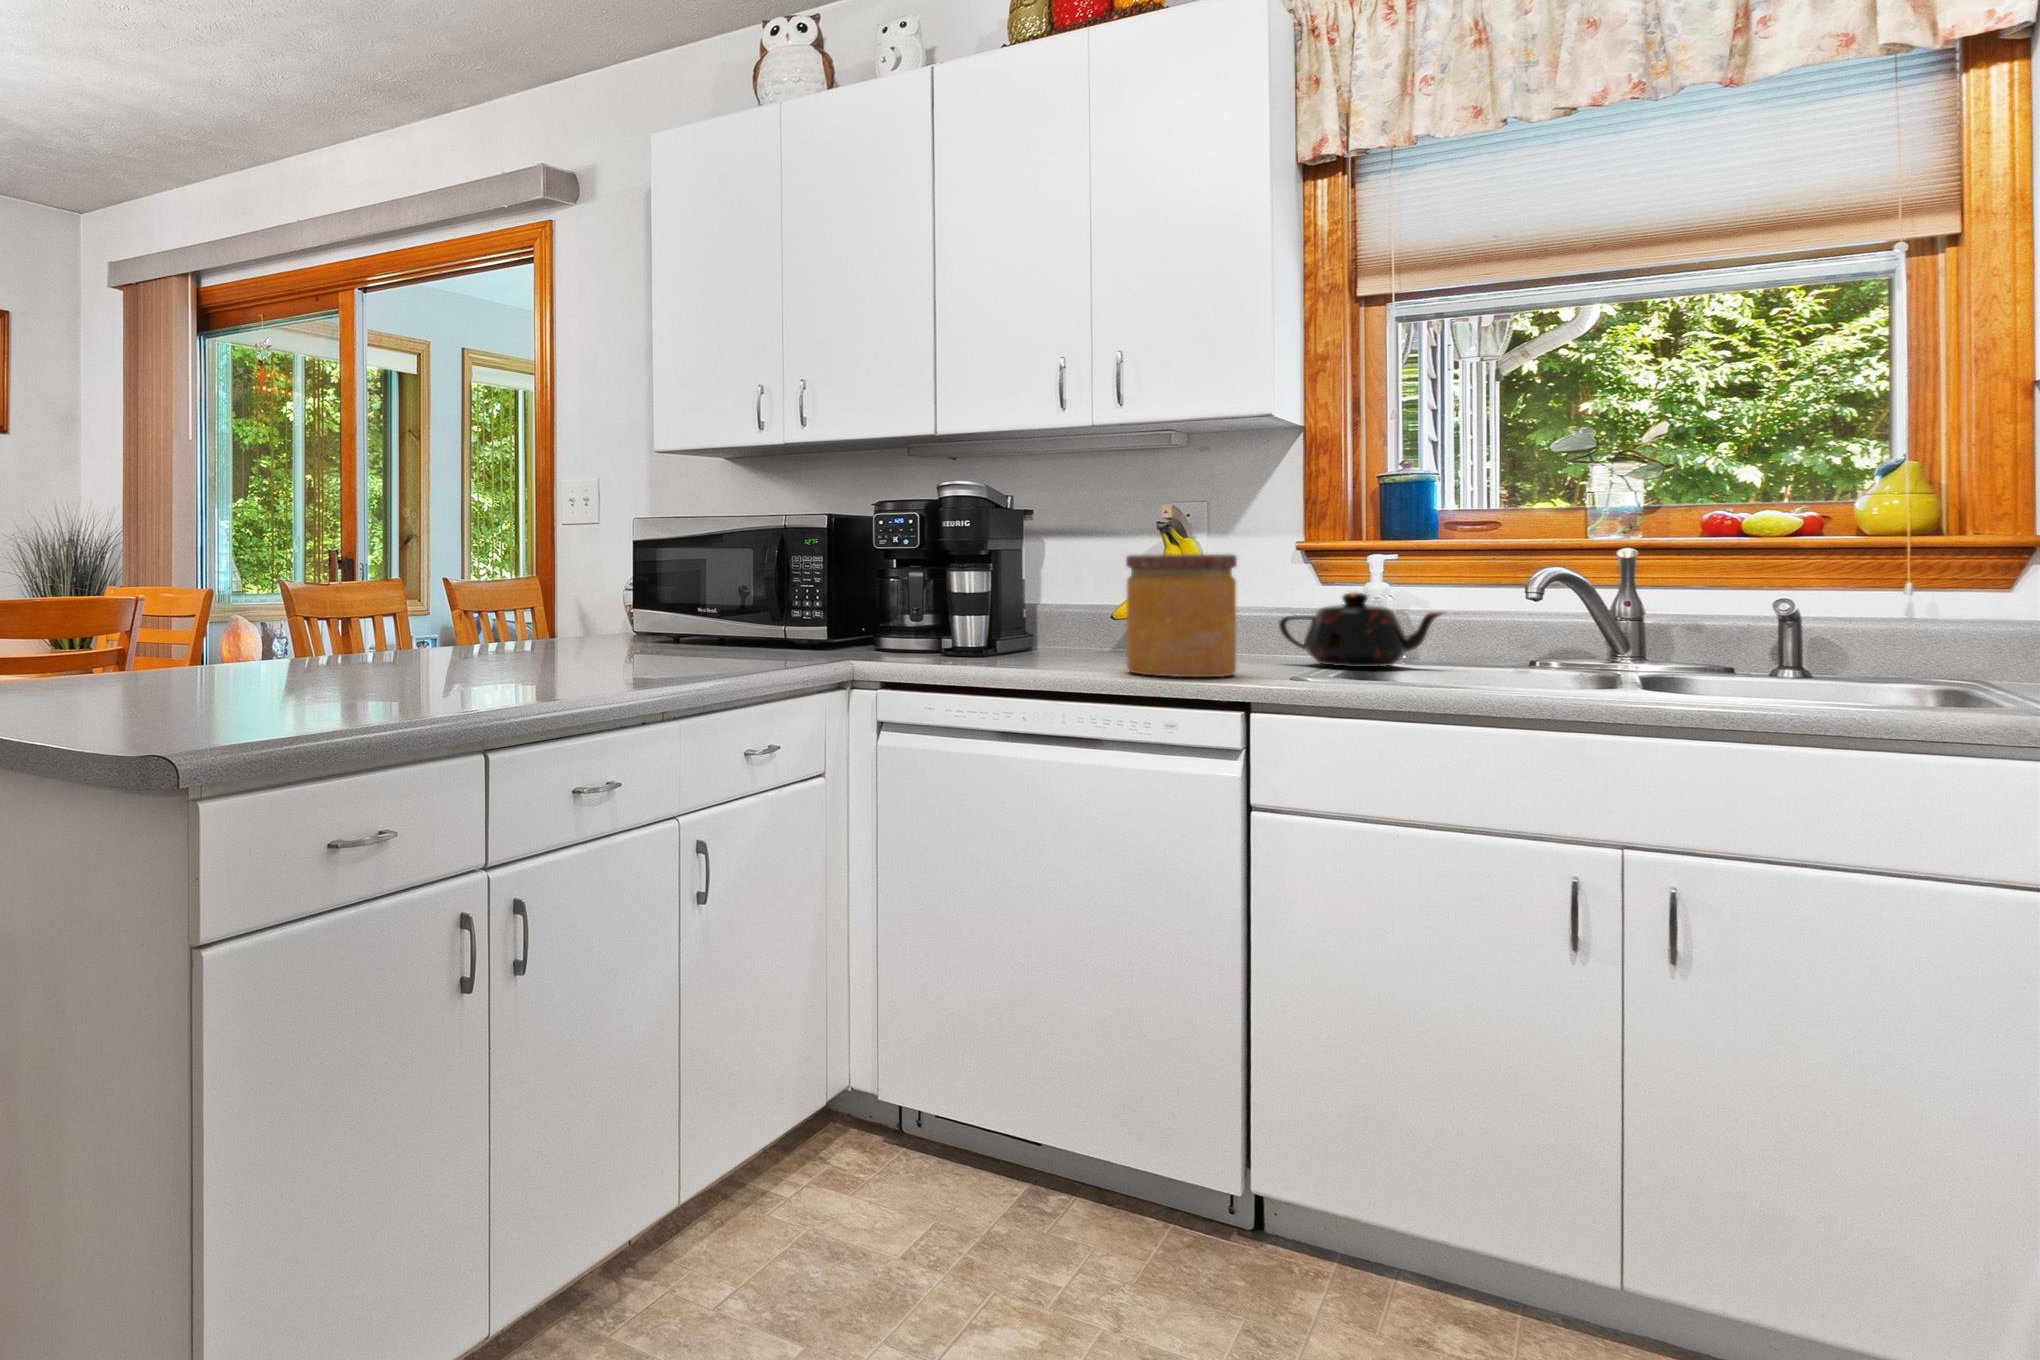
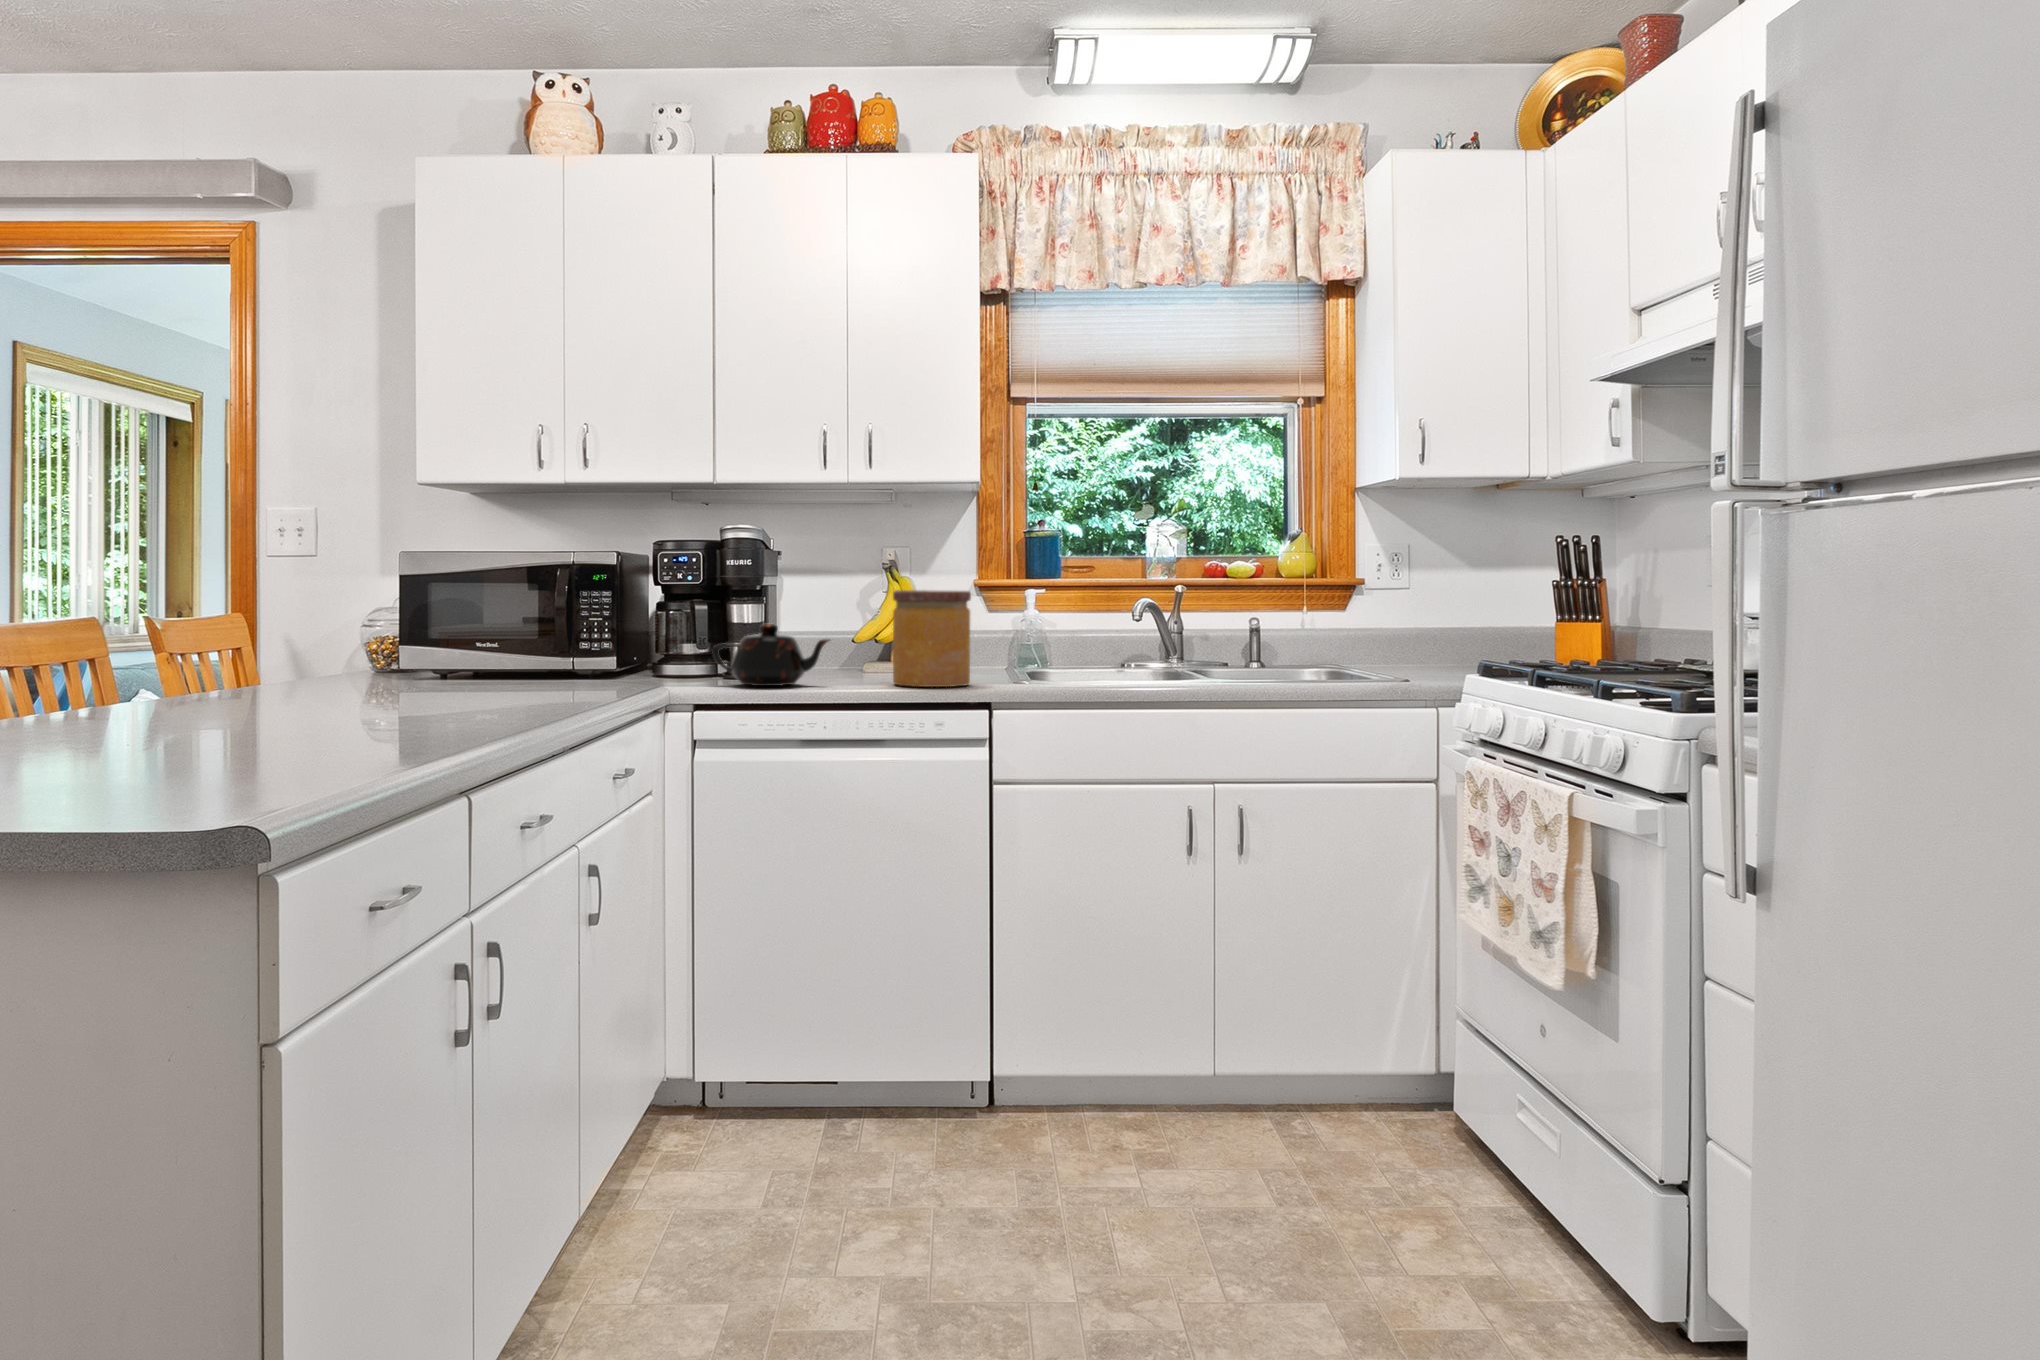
teapot: present [1279,592,1443,667] -> present [713,624,829,686]

